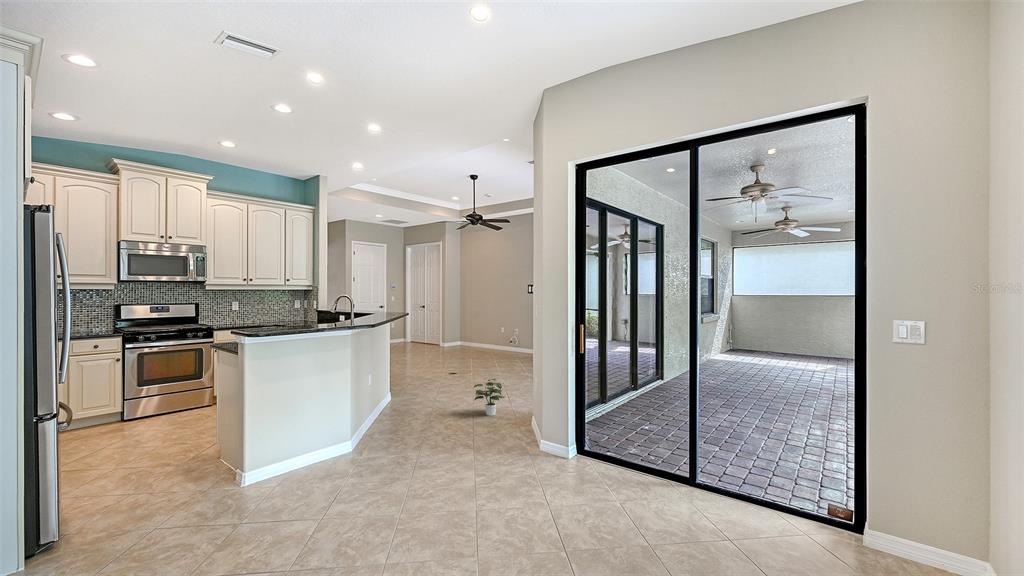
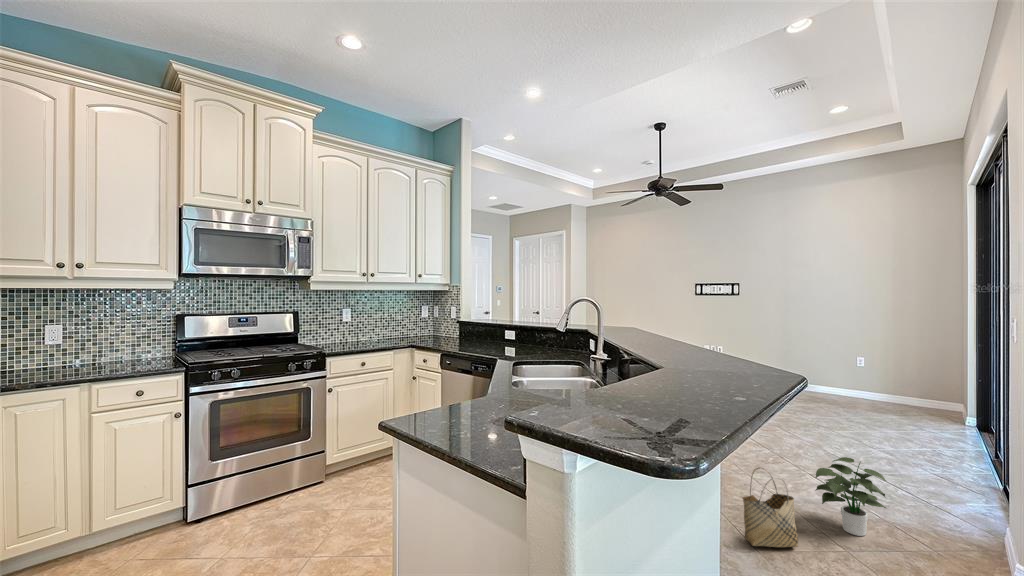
woven basket: none [427,382,454,419] -> present [743,467,798,547]

